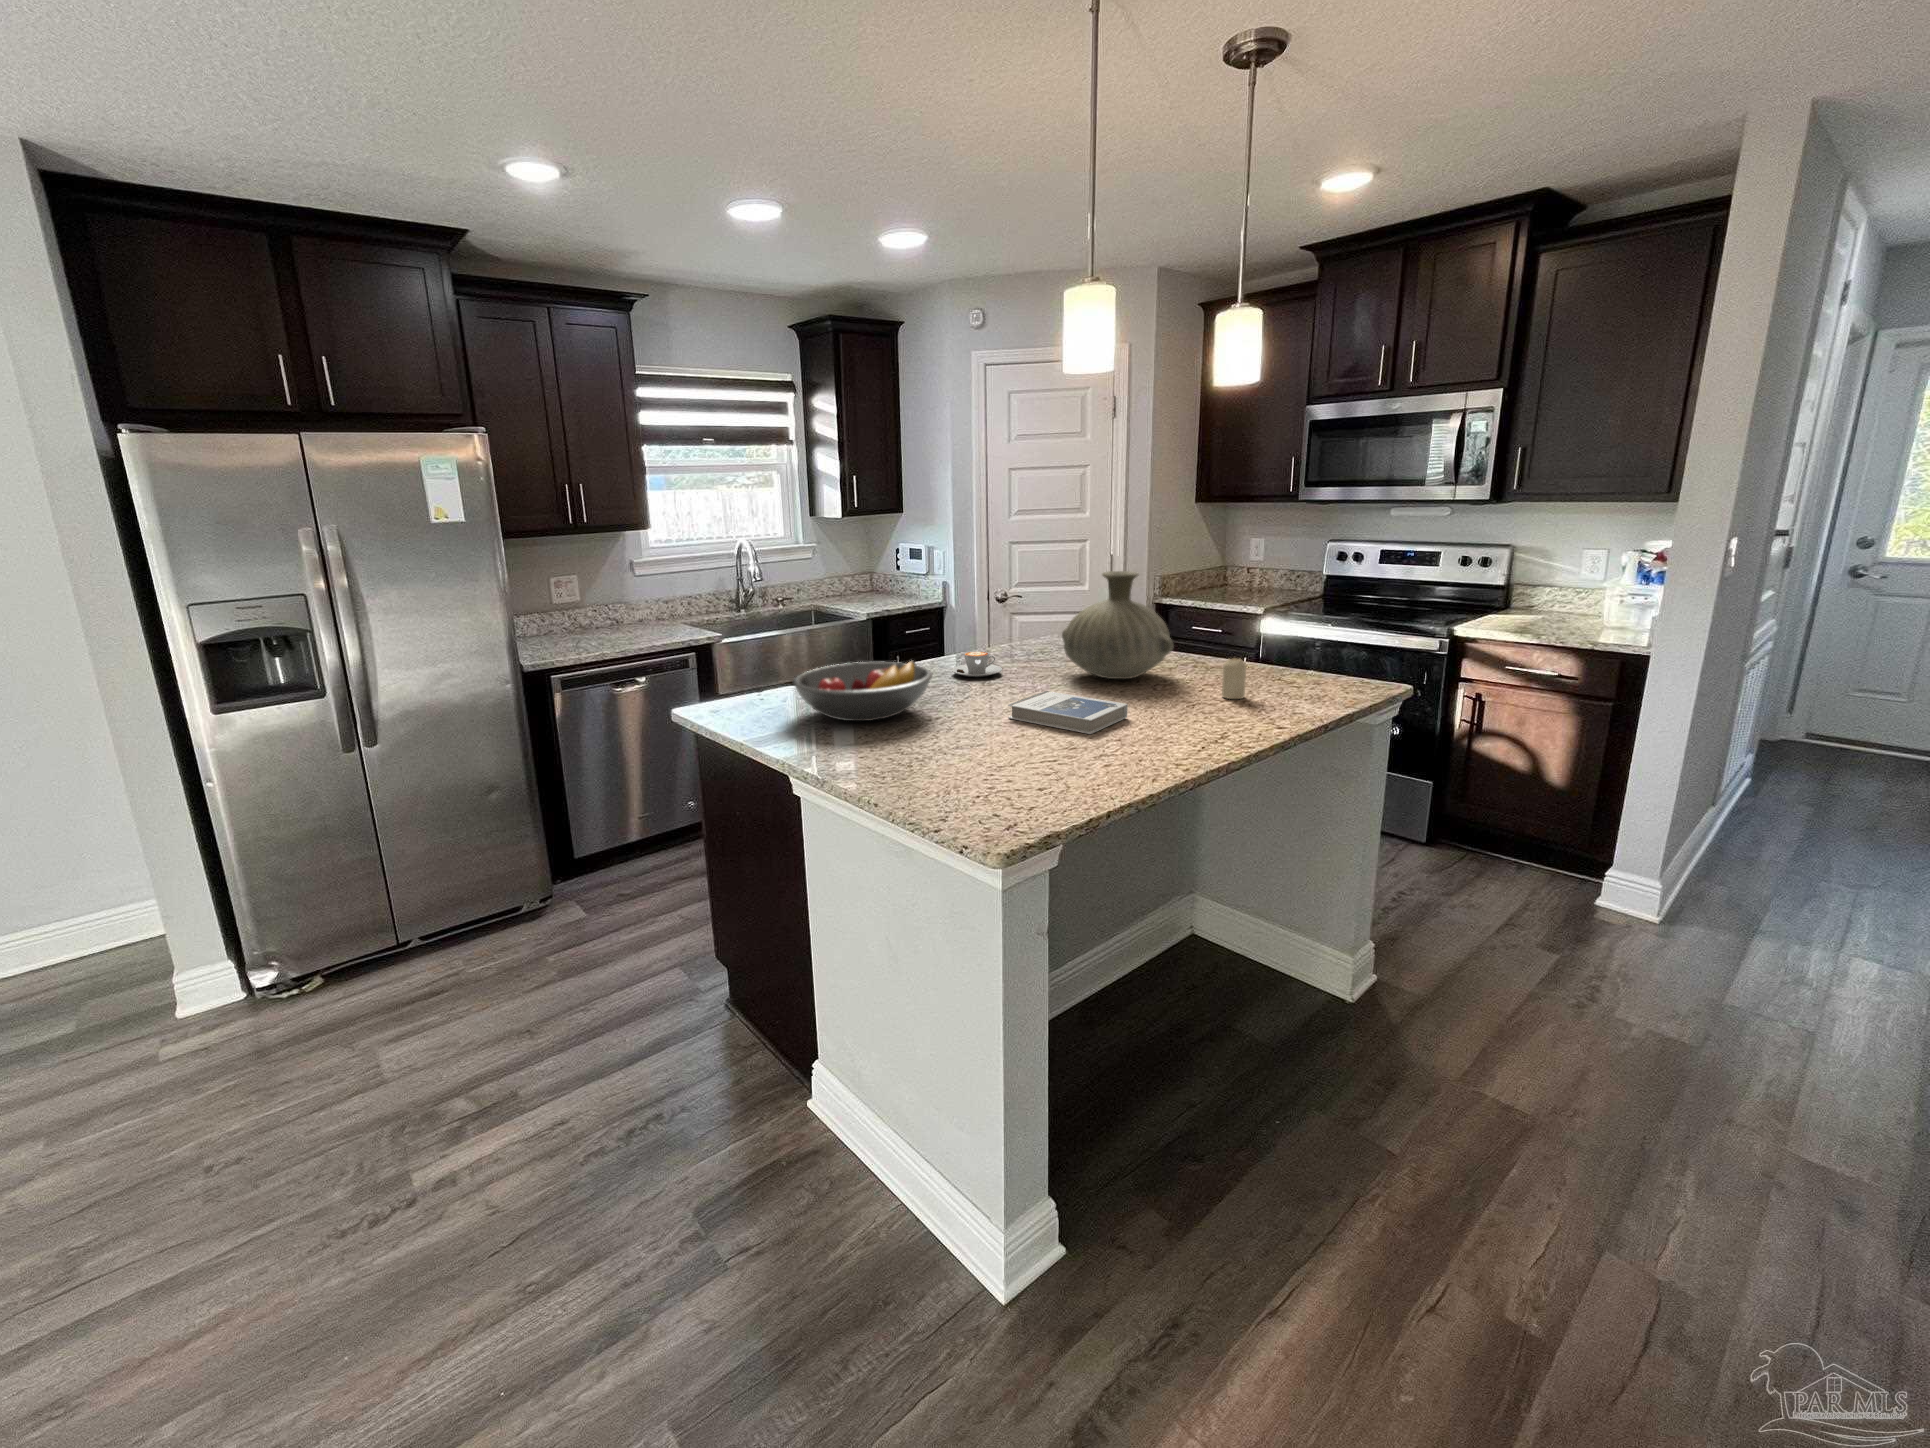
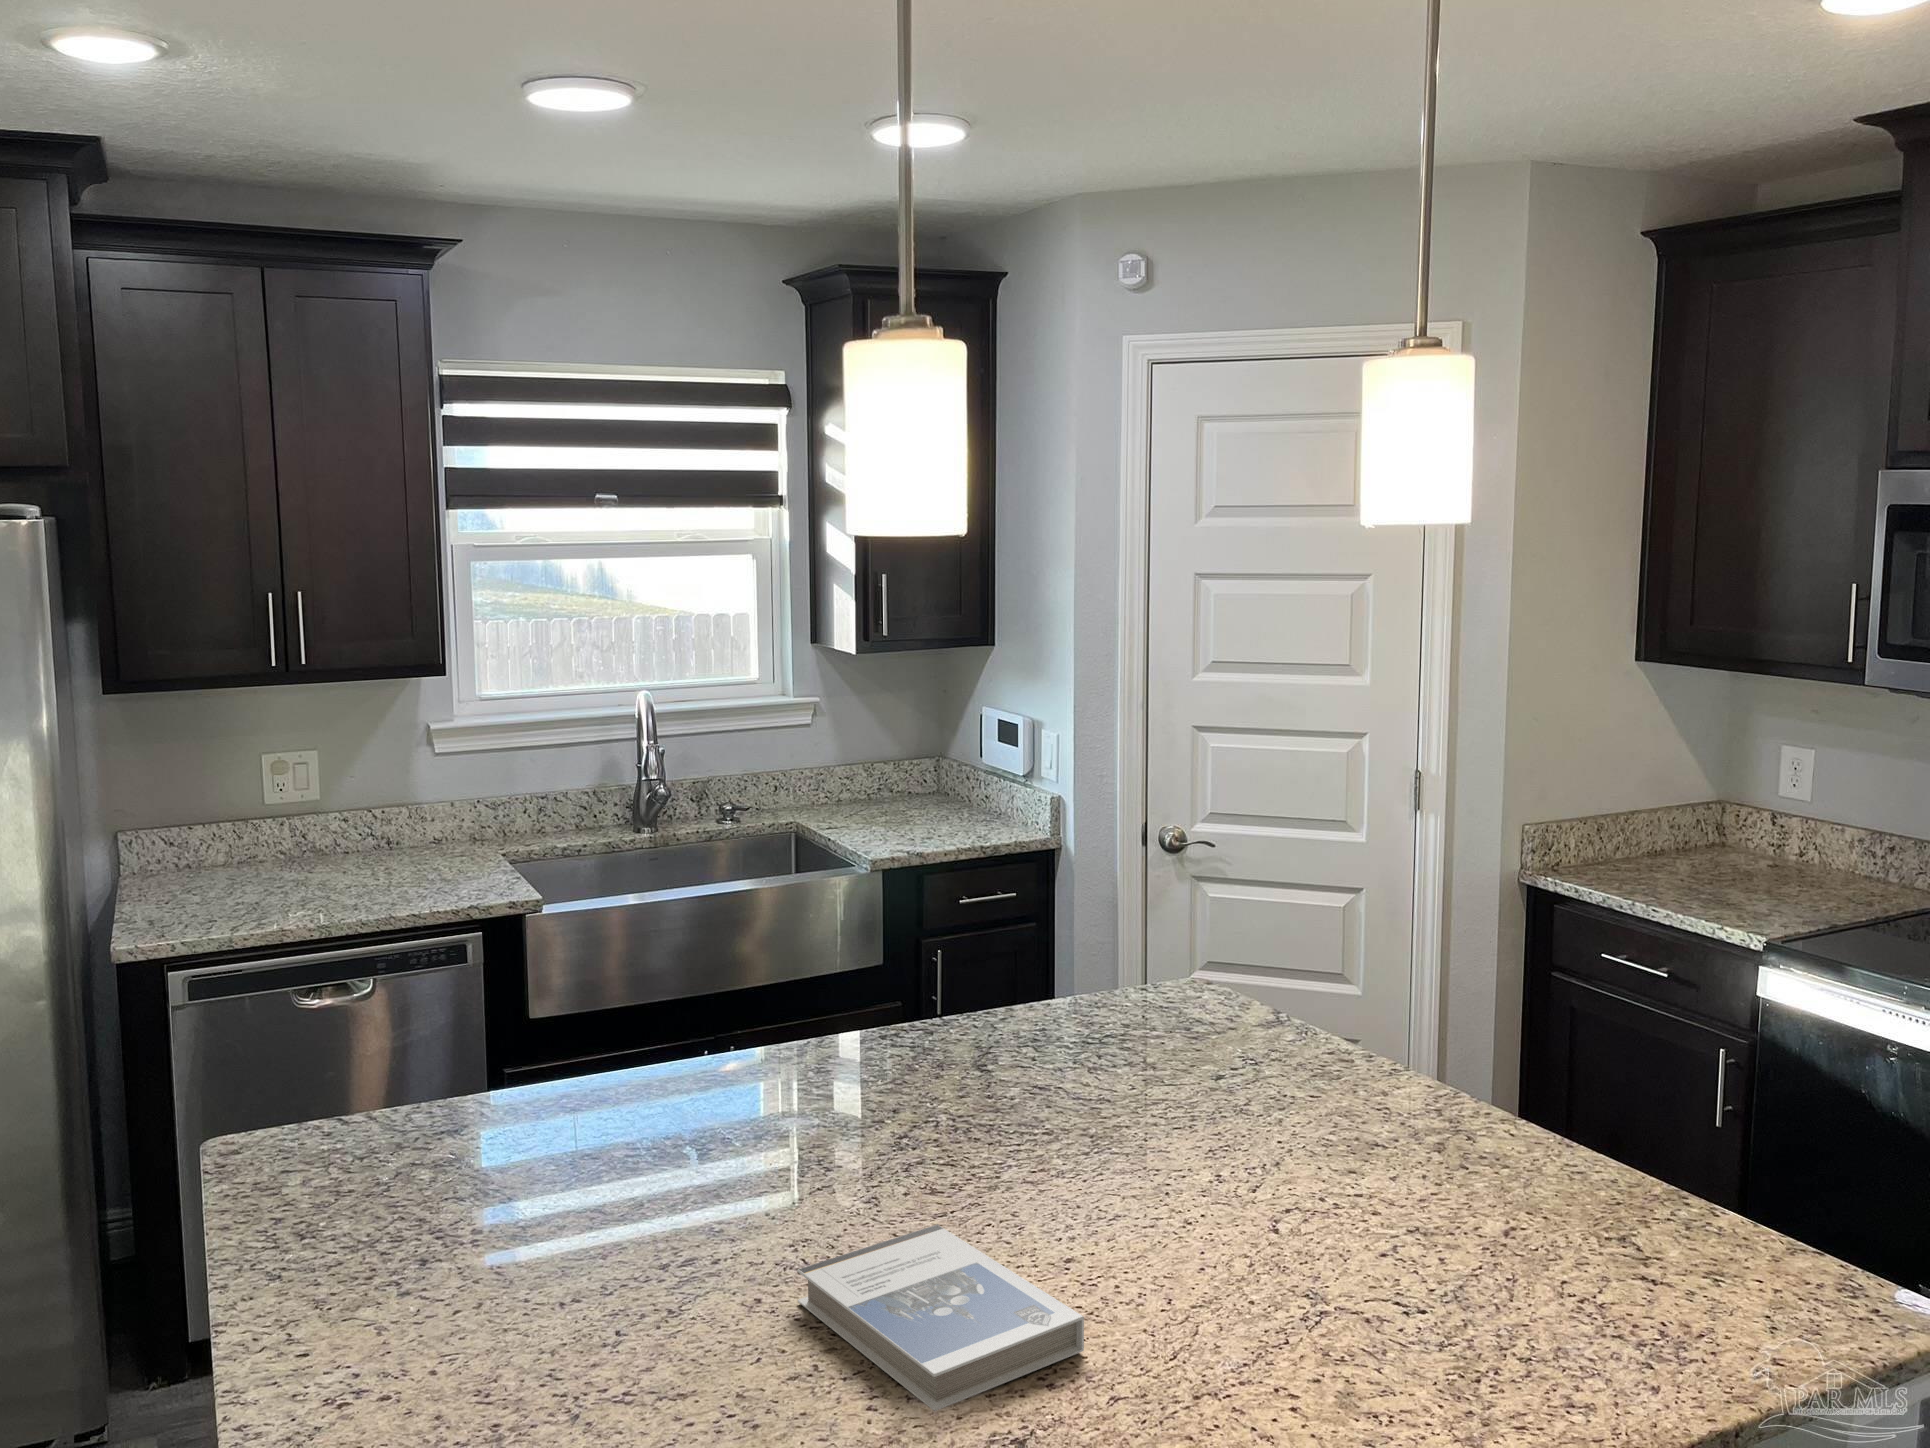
vase: present [1062,571,1174,679] -> none [1064,907,1320,1183]
coffee cup: present [952,651,1002,677] -> none [824,1055,941,1125]
candle: present [1222,658,1246,699] -> none [1396,1197,1458,1315]
fruit bowl: present [793,660,933,721] -> none [325,1087,666,1264]

